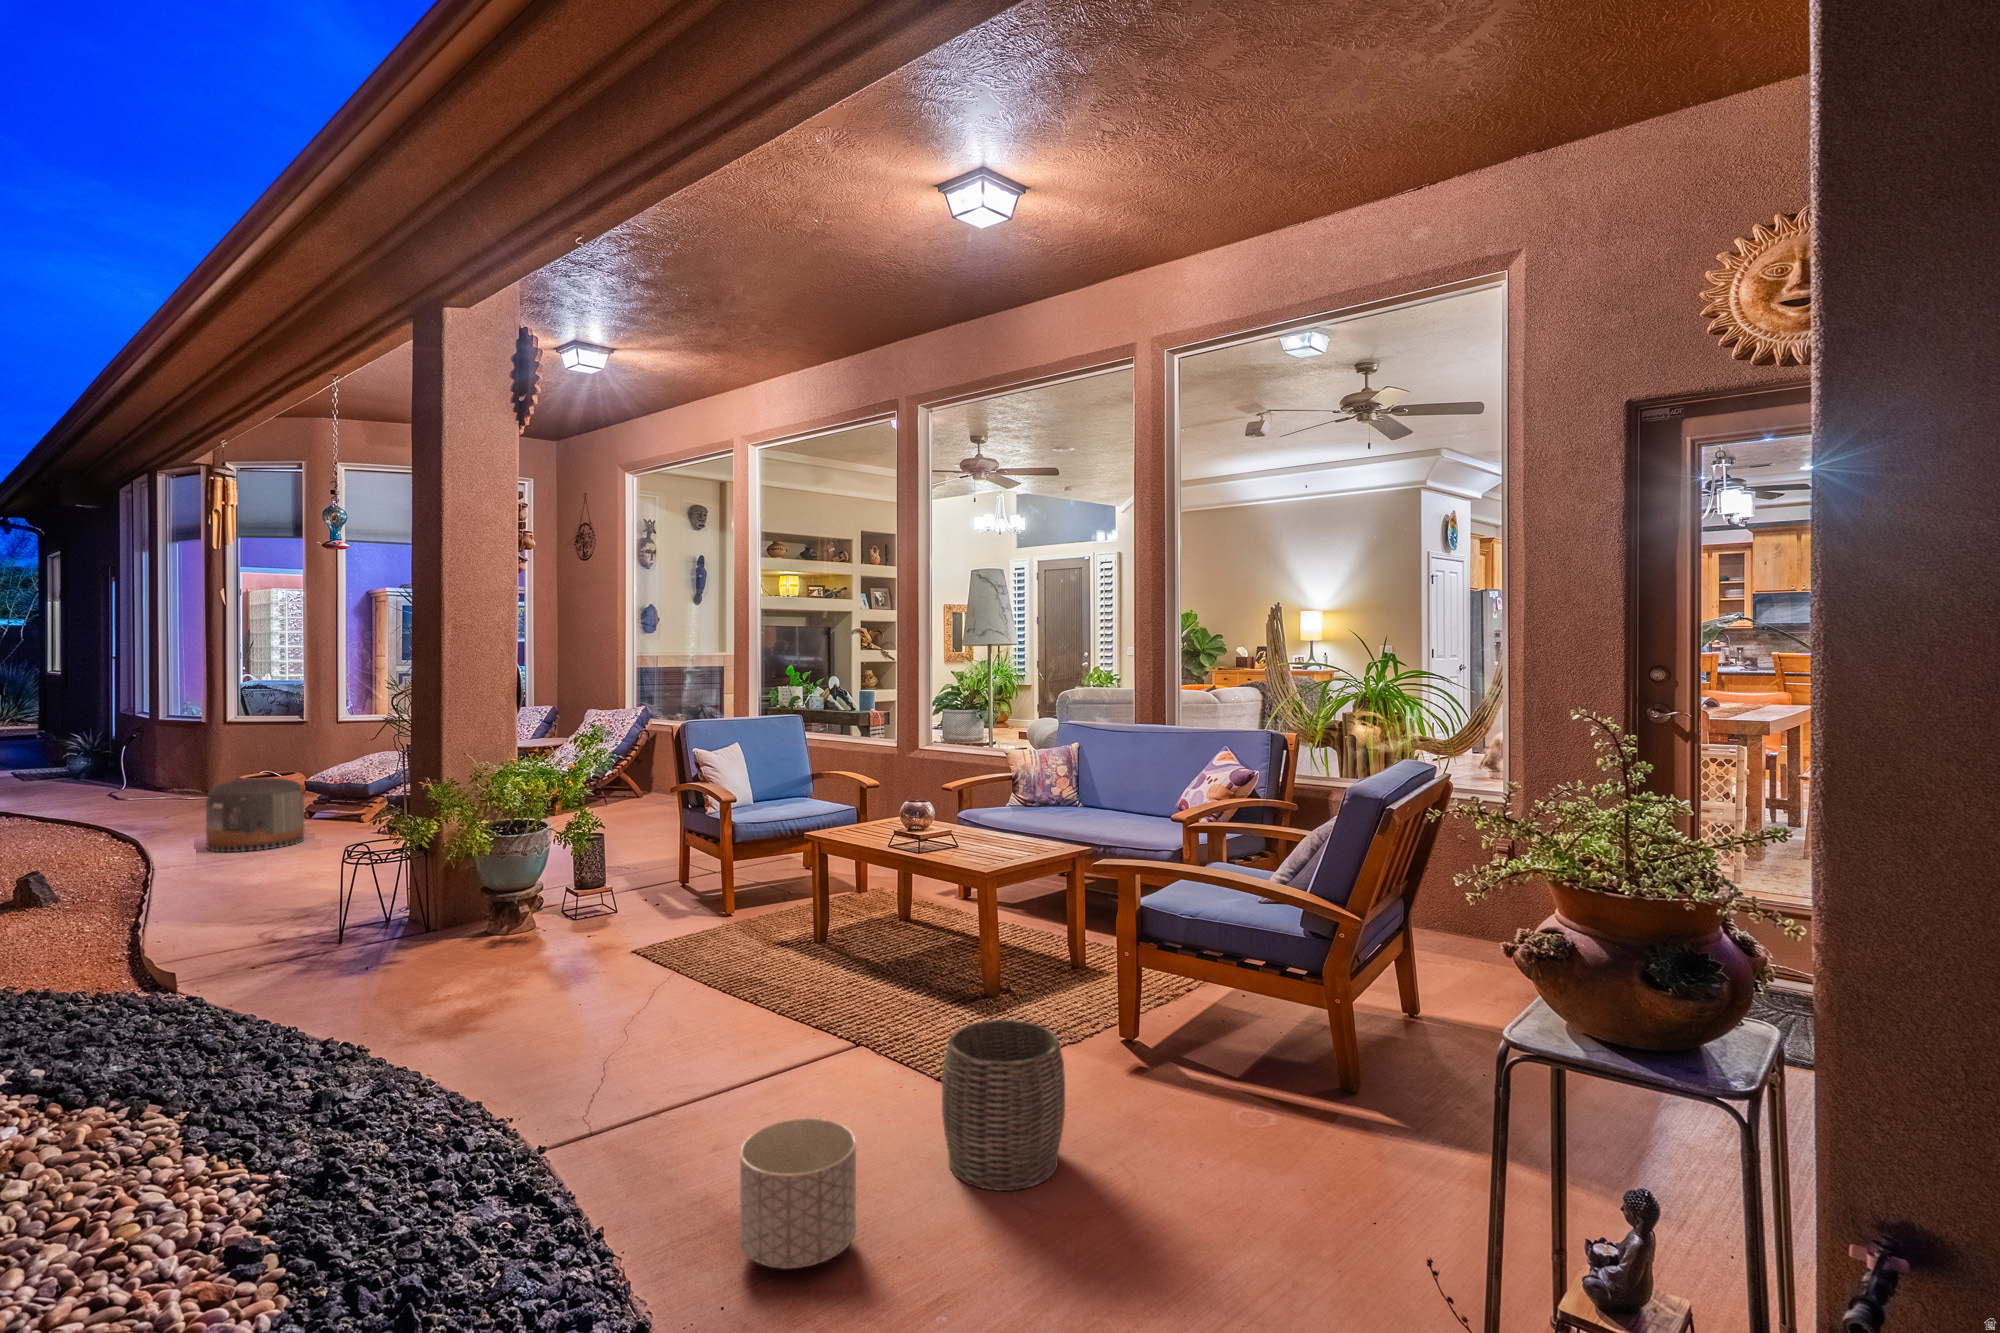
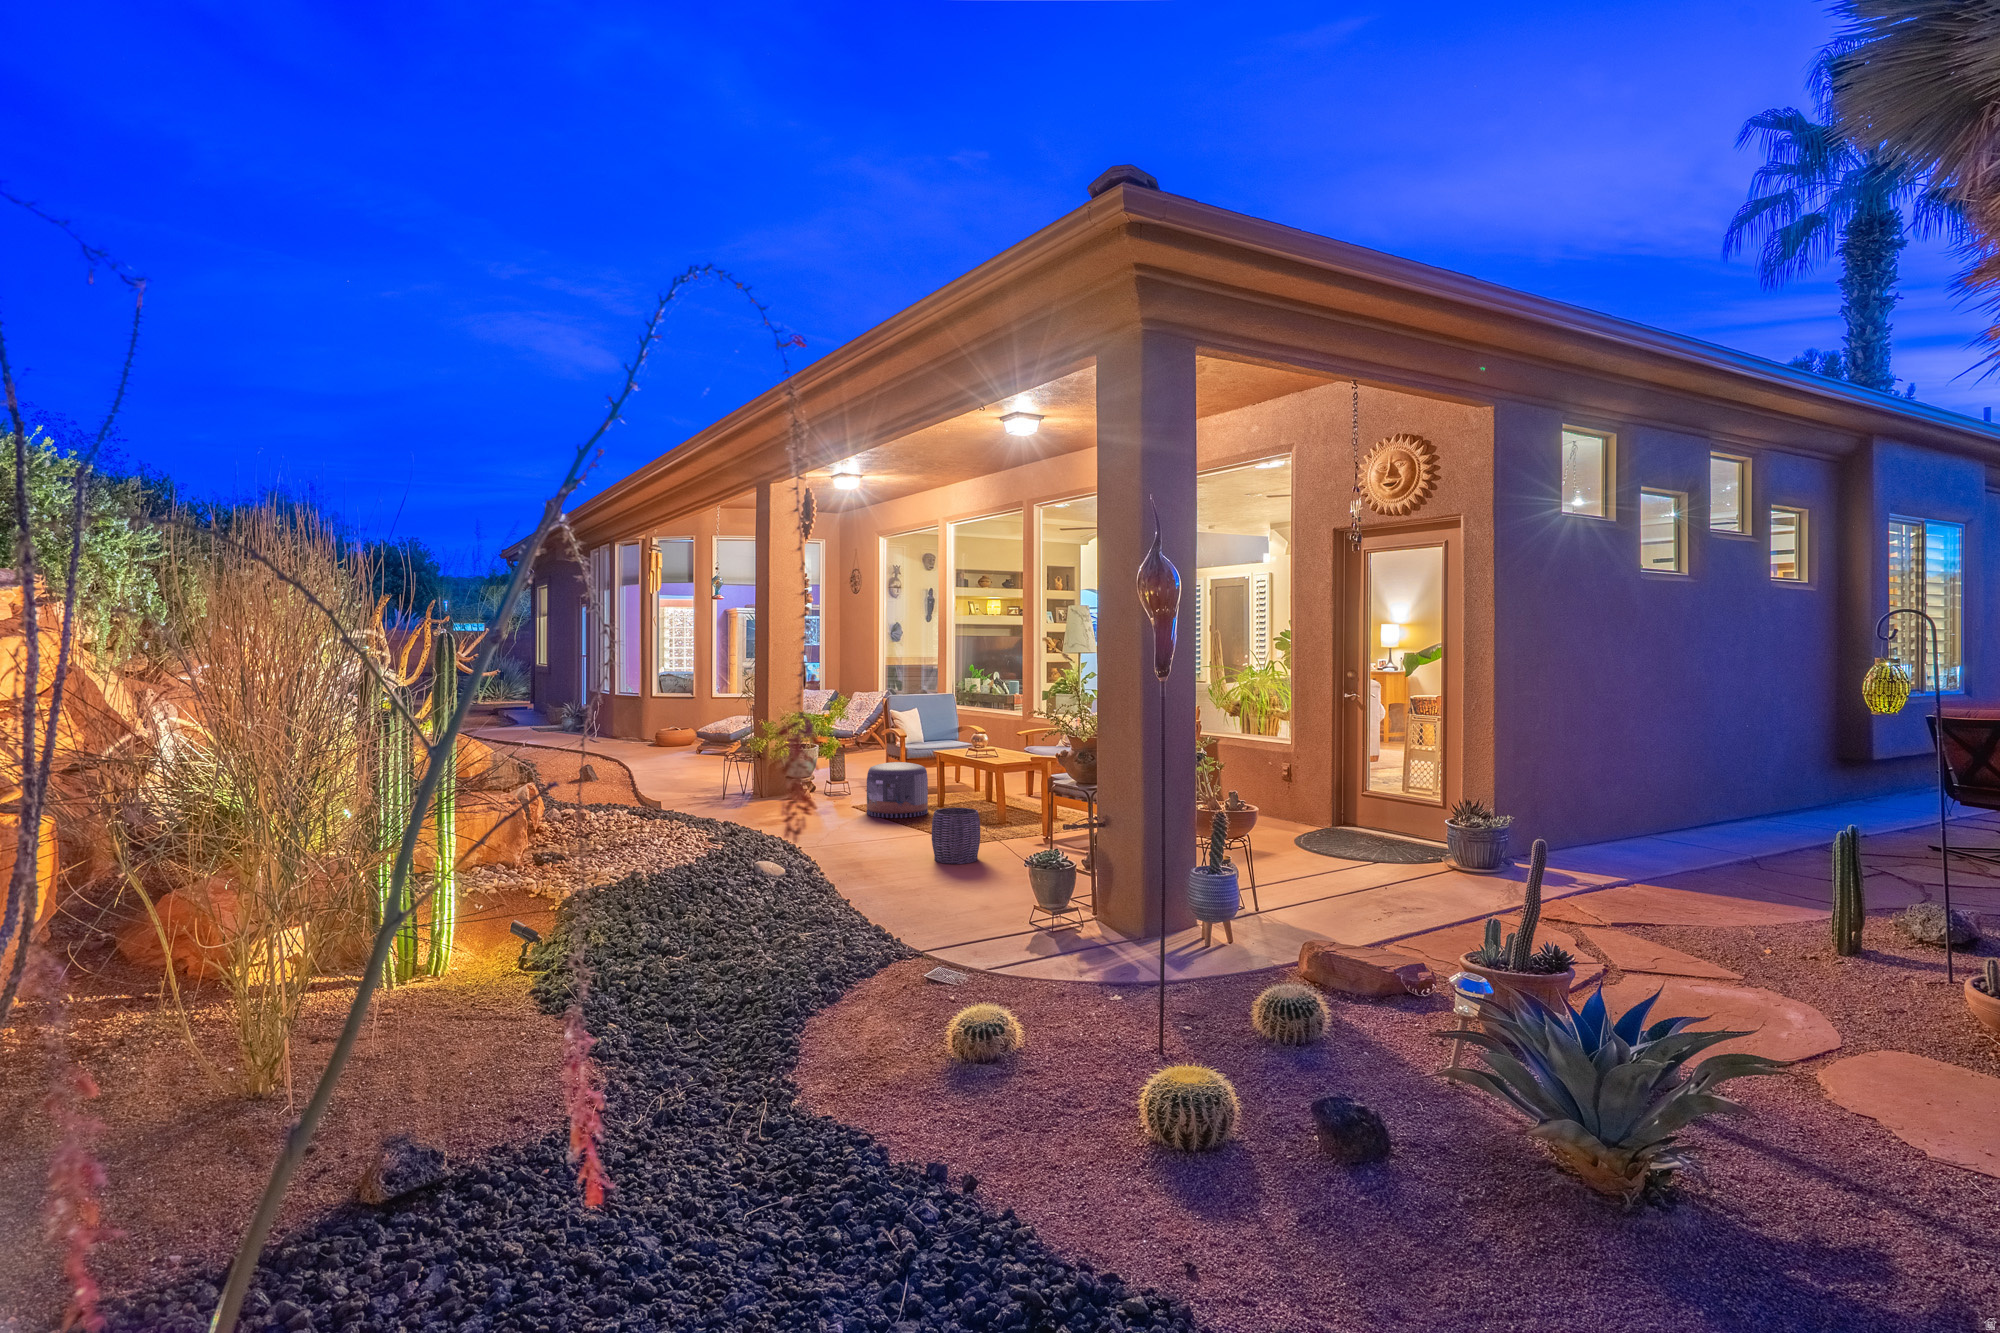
pouf: present [206,778,304,852] -> present [867,762,928,818]
planter: present [740,1118,856,1269] -> none [848,826,888,869]

